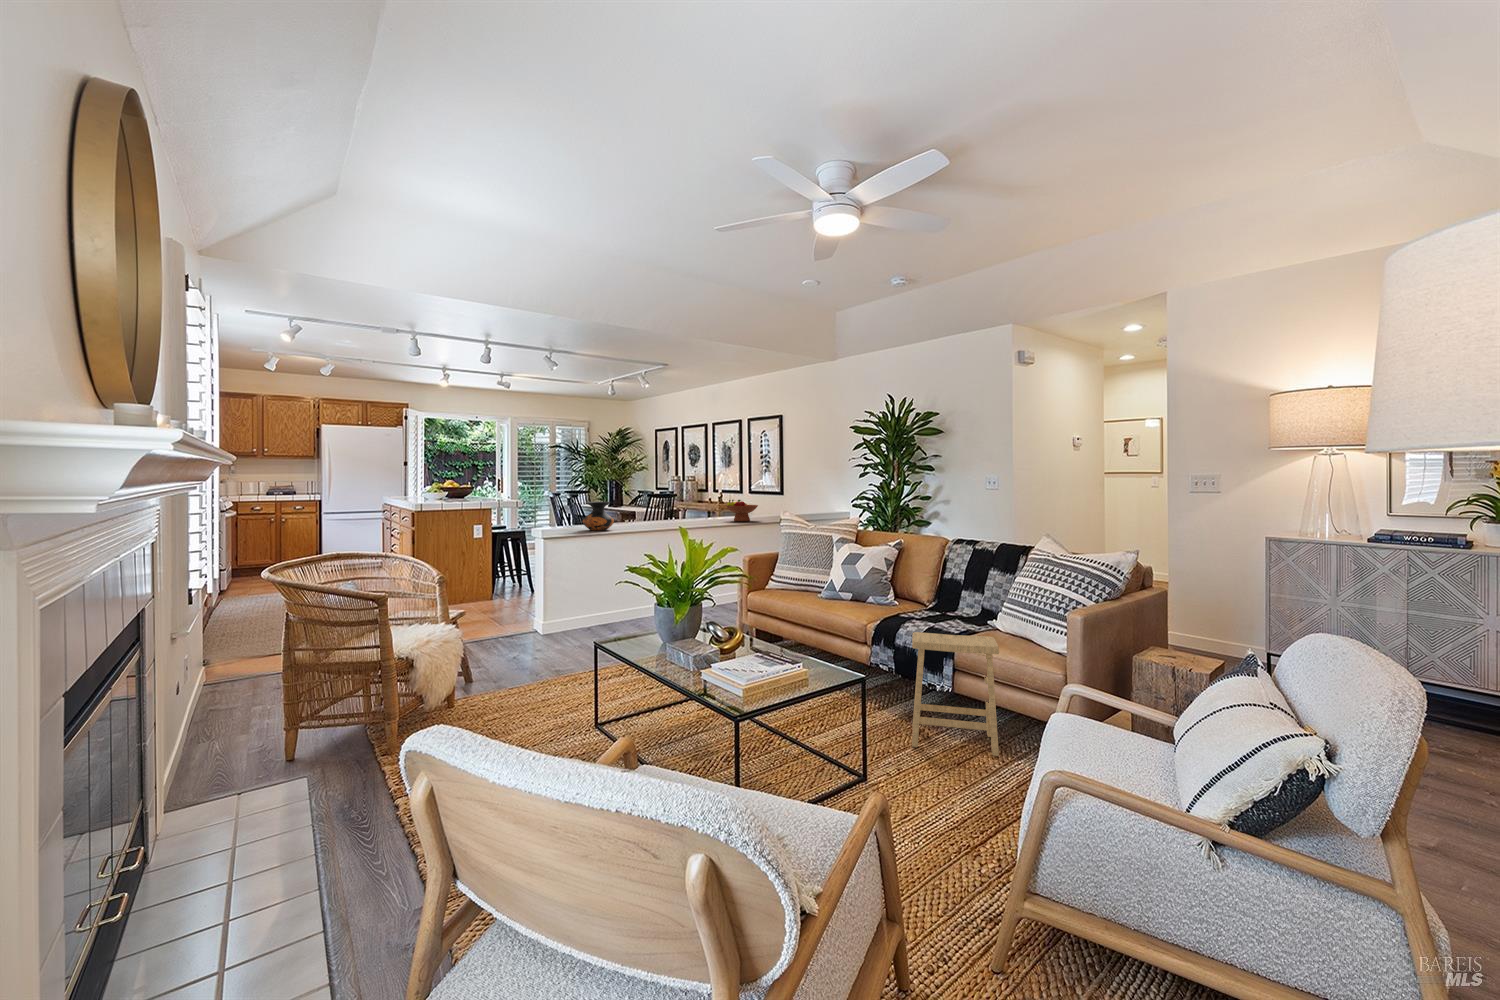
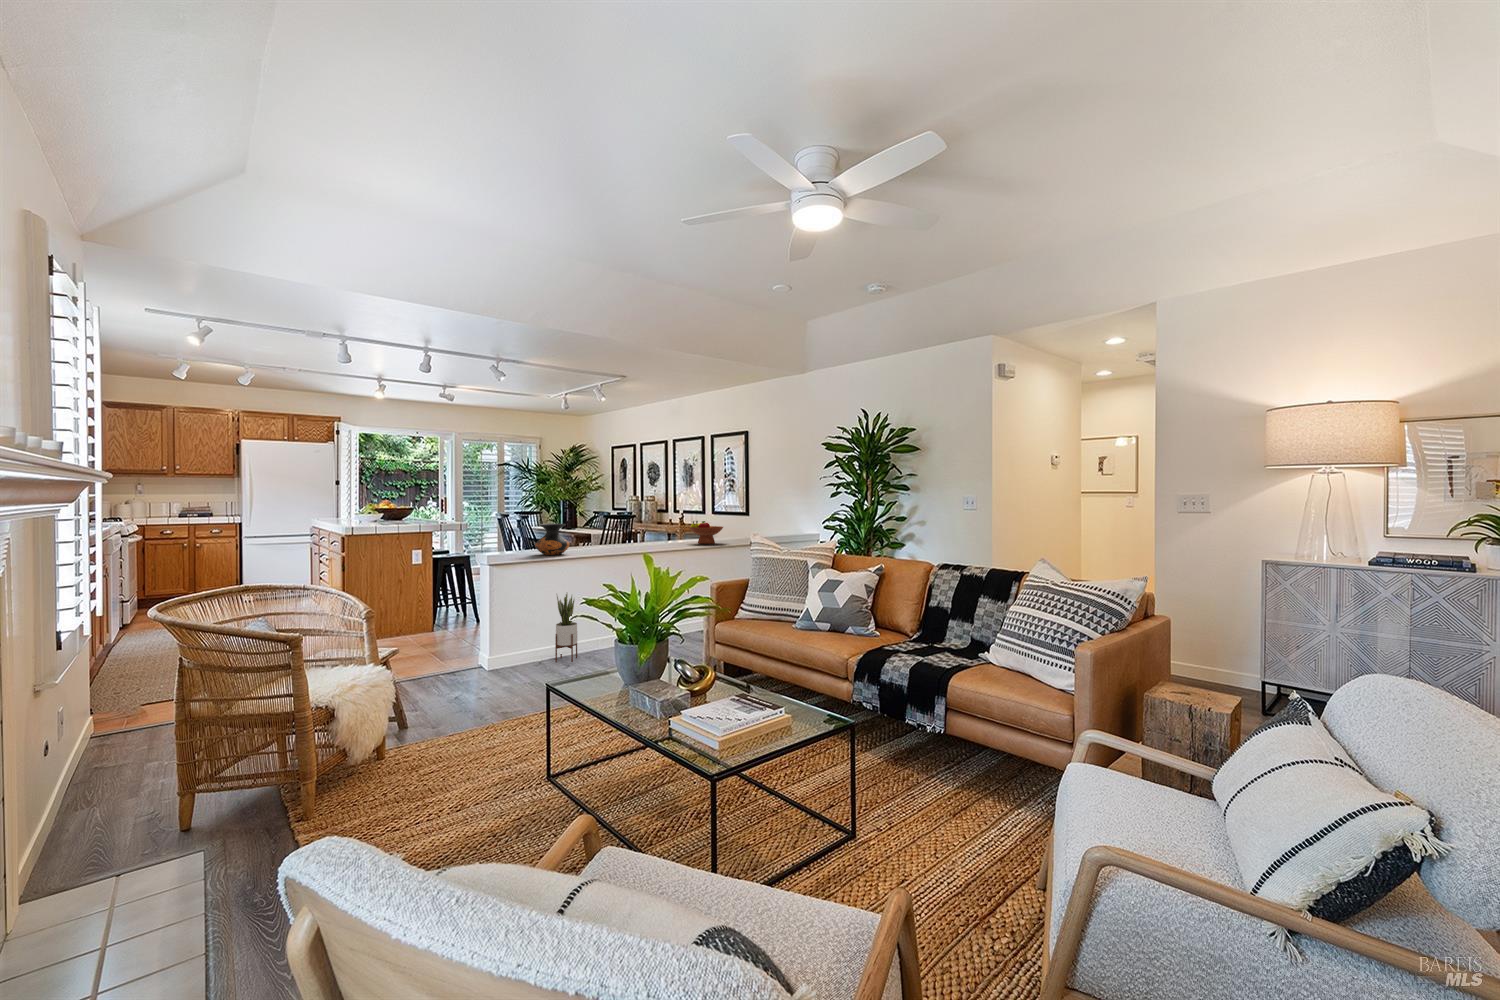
potted plant: none [602,563,622,629] -> present [555,593,577,662]
footstool: present [912,632,999,756] -> none [900,666,996,803]

